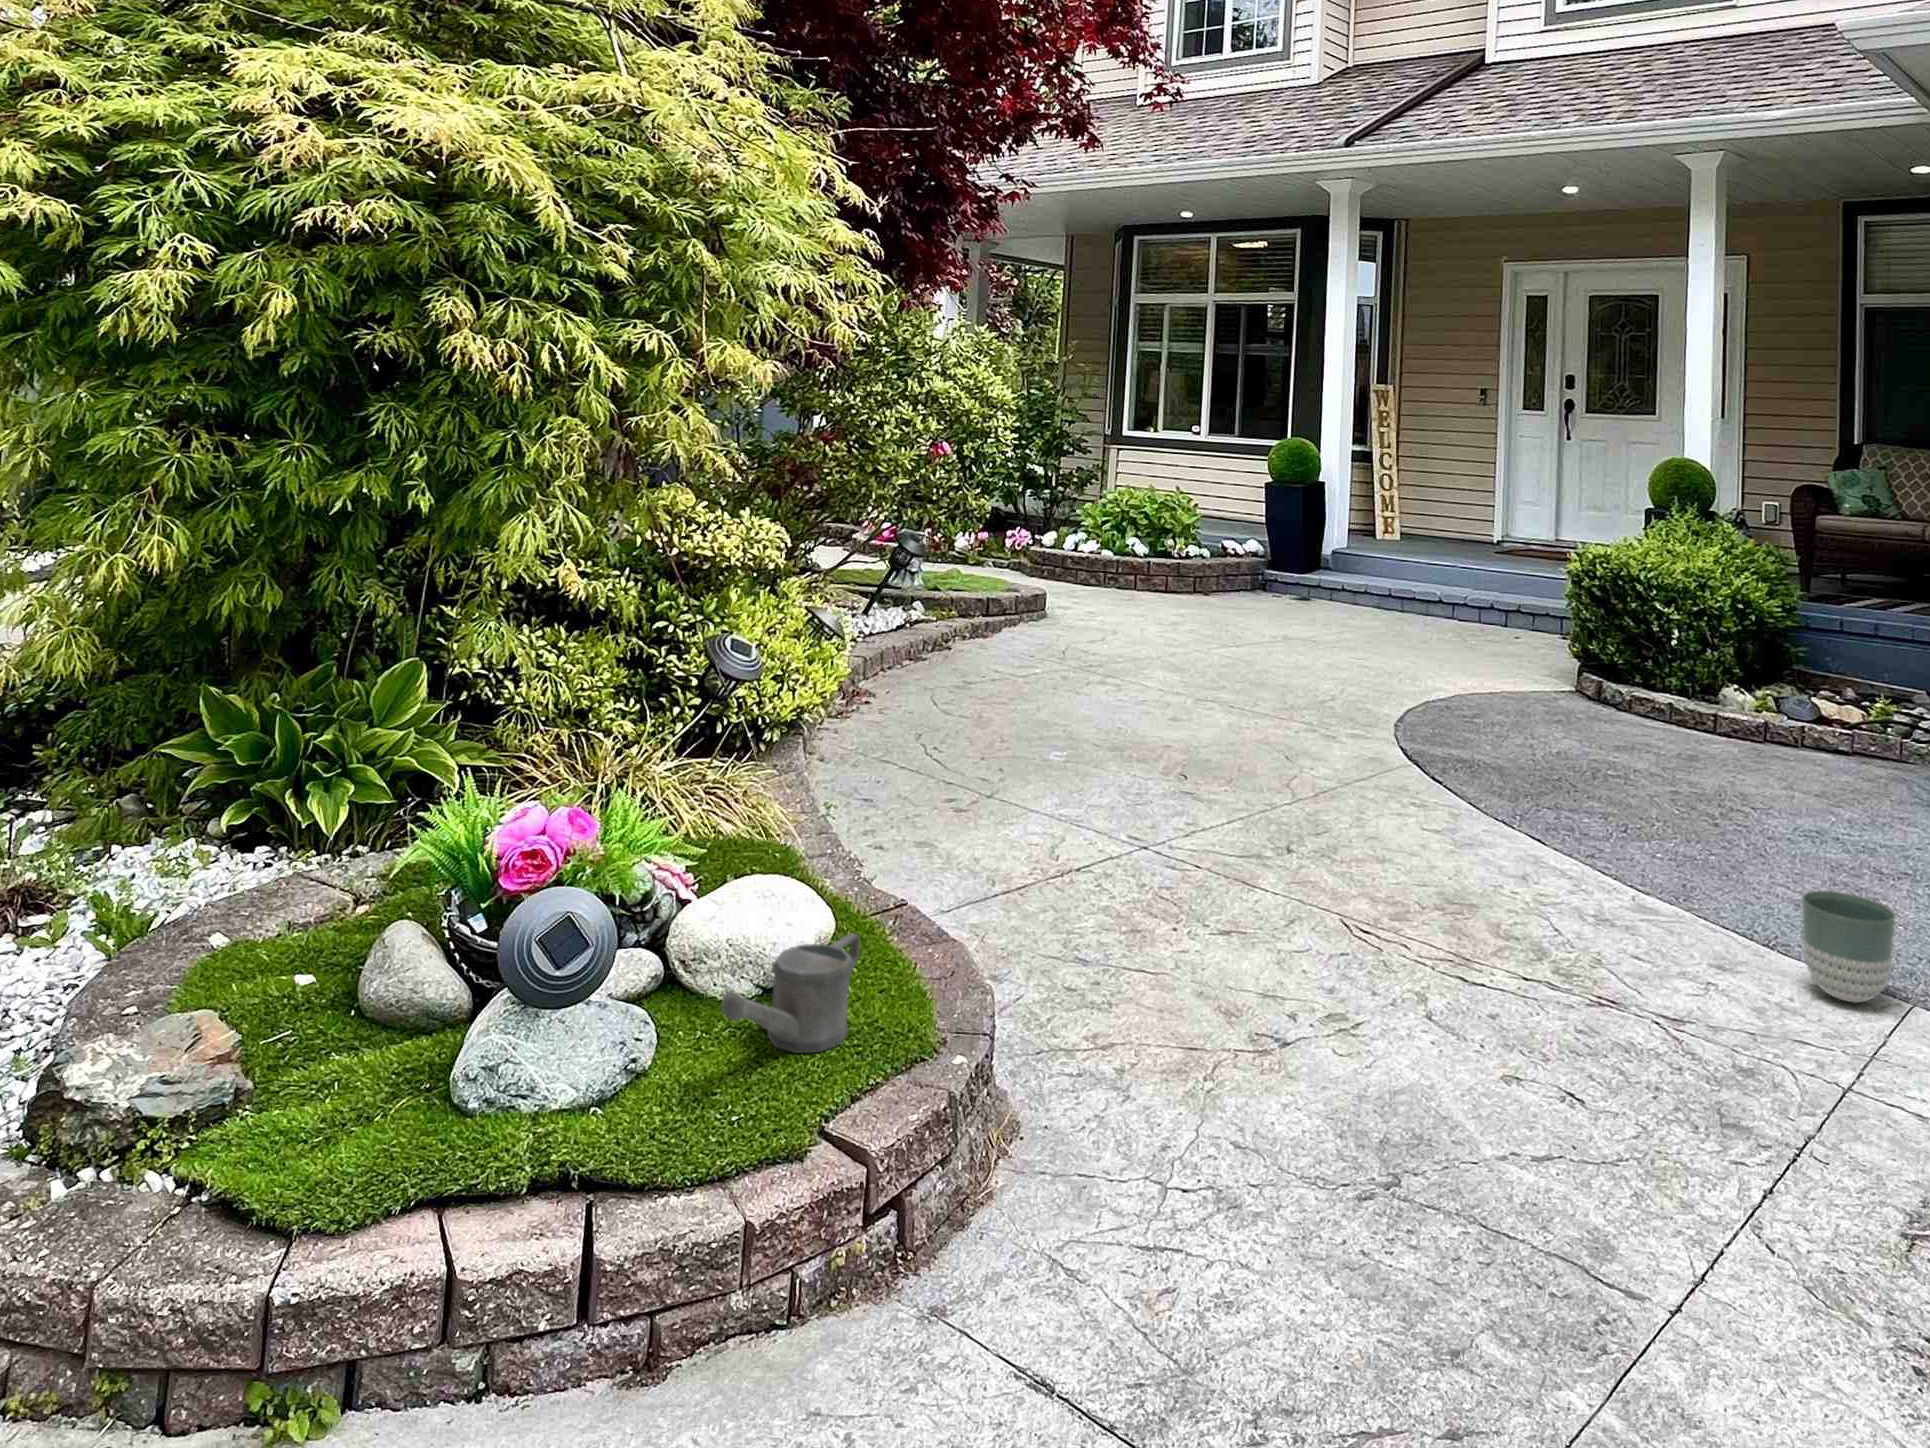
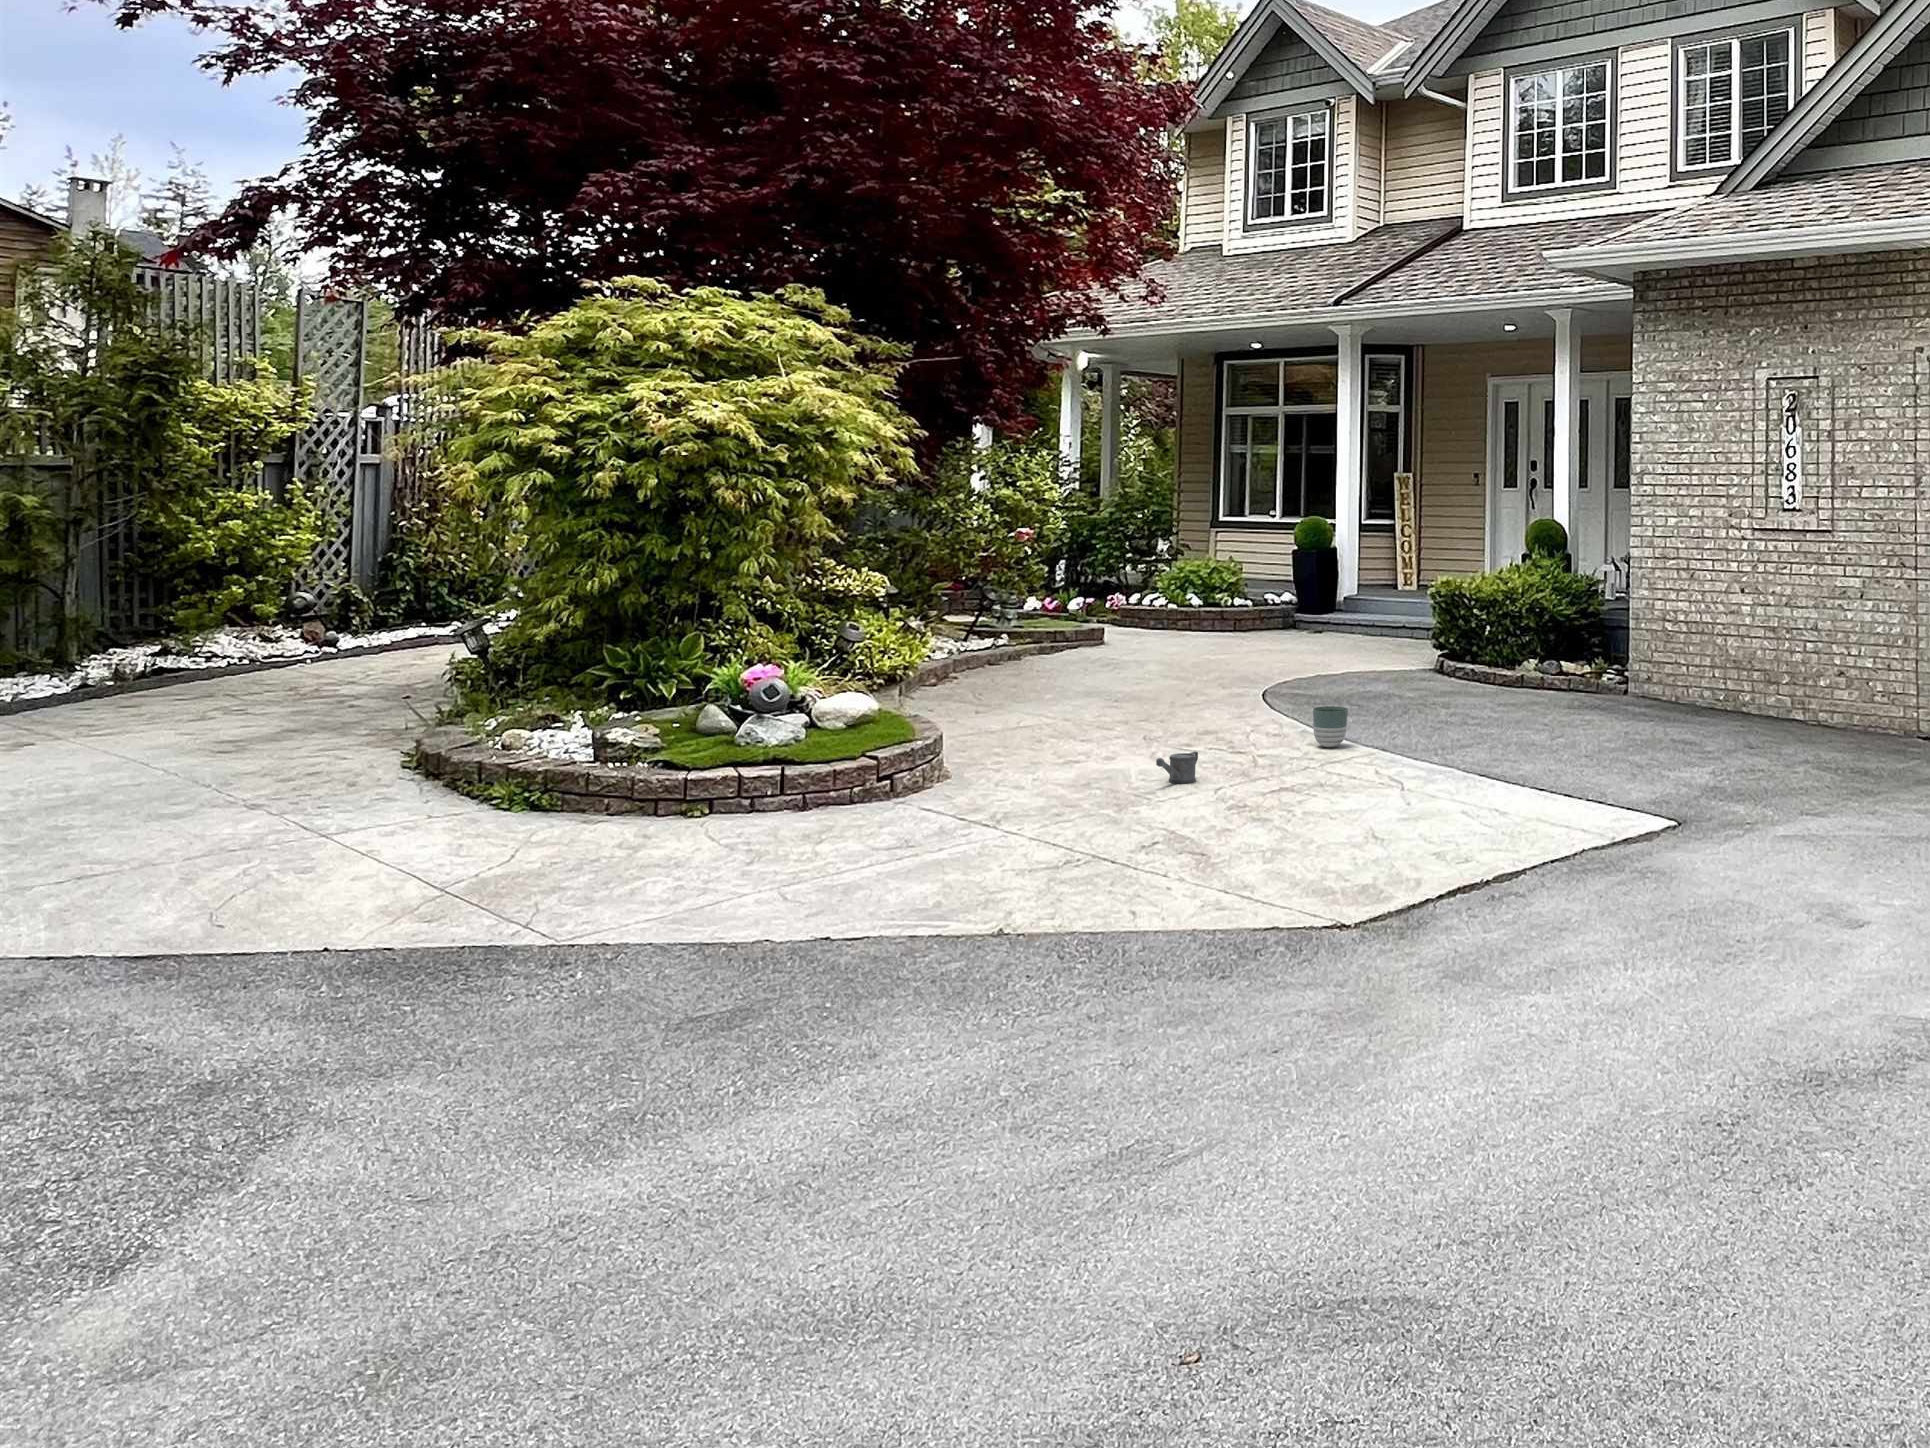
watering can: present [722,933,860,1053] -> present [1156,751,1198,783]

